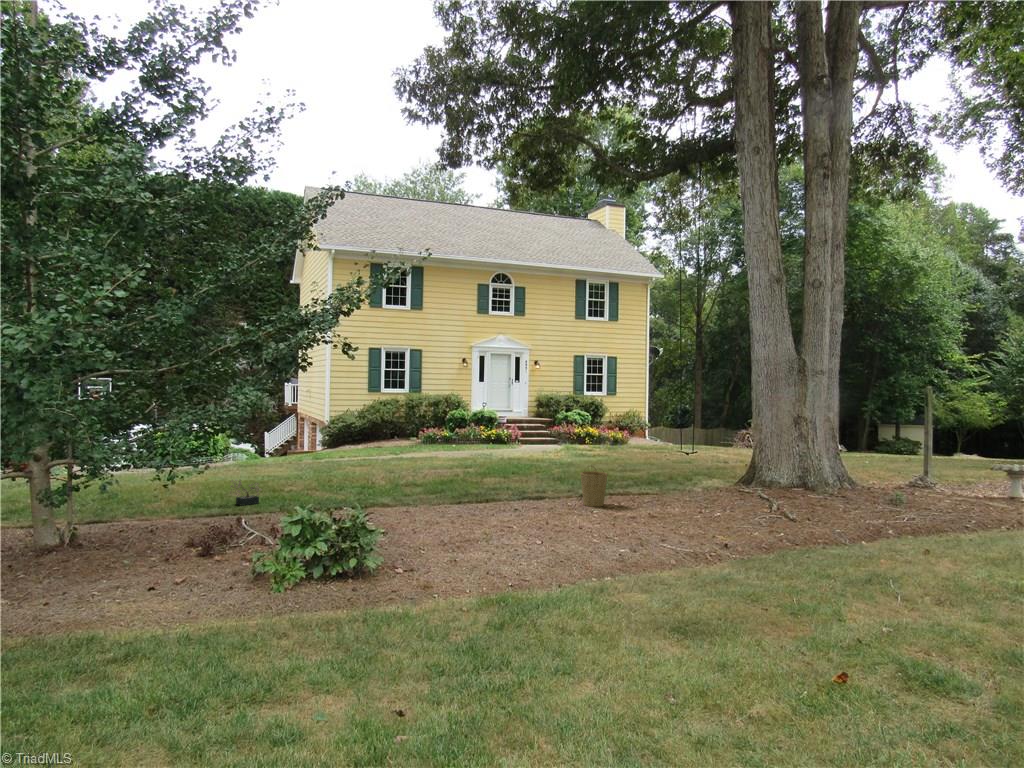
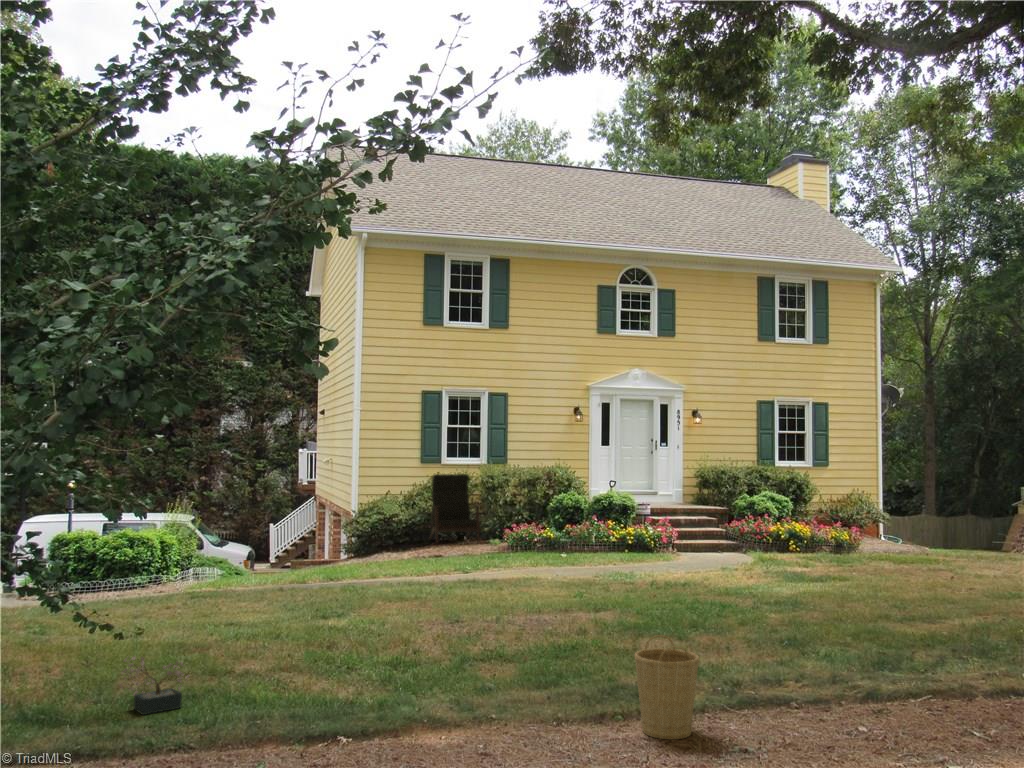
lounge chair: none [373,399,406,441] -> present [430,474,480,543]
basket: present [581,466,608,507] -> present [635,635,699,739]

